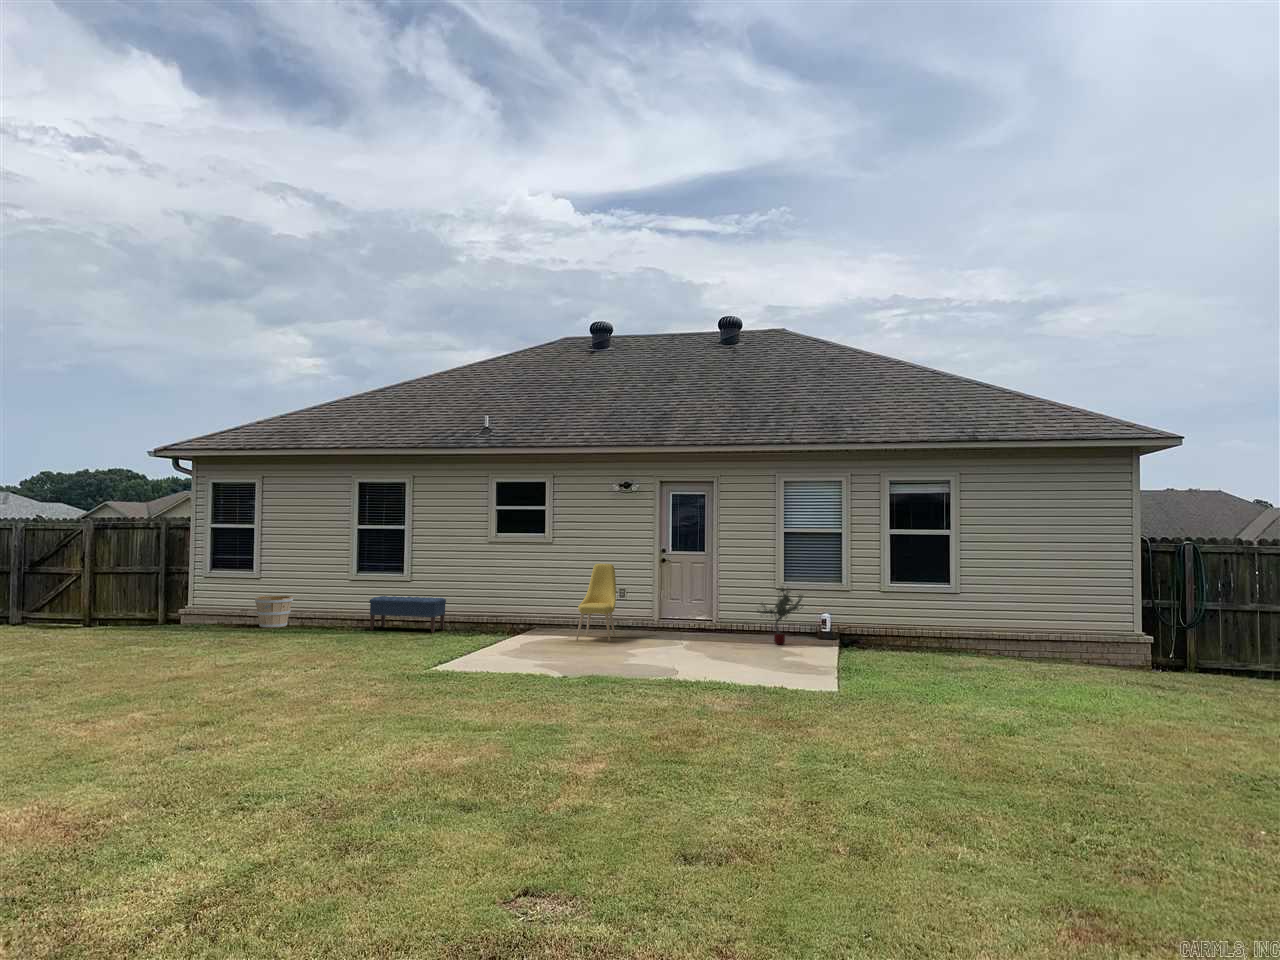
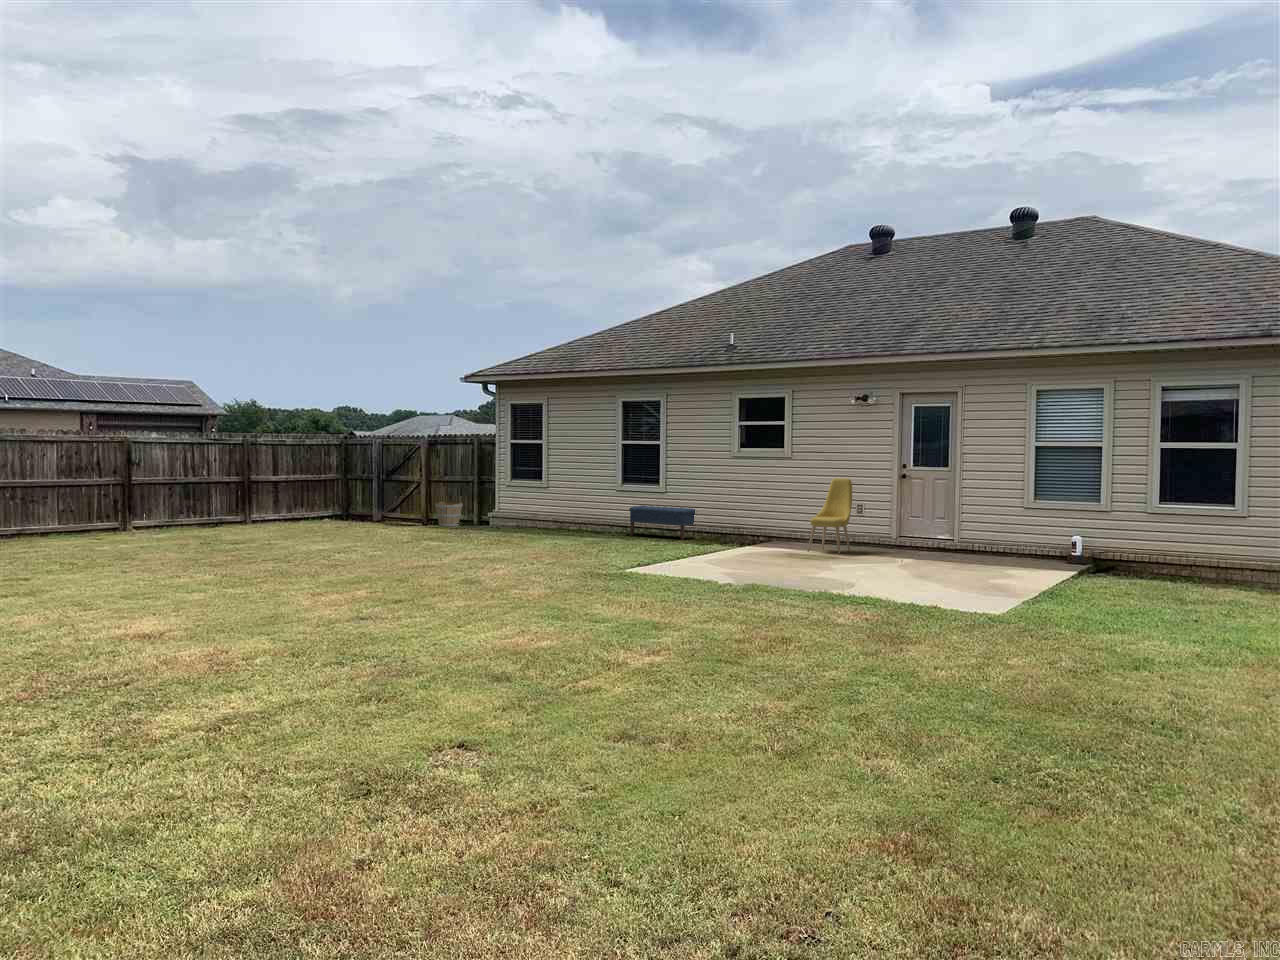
potted tree: present [757,586,804,645] -> none [994,504,1049,567]
wooden bucket: present [255,596,293,628] -> present [435,502,463,526]

